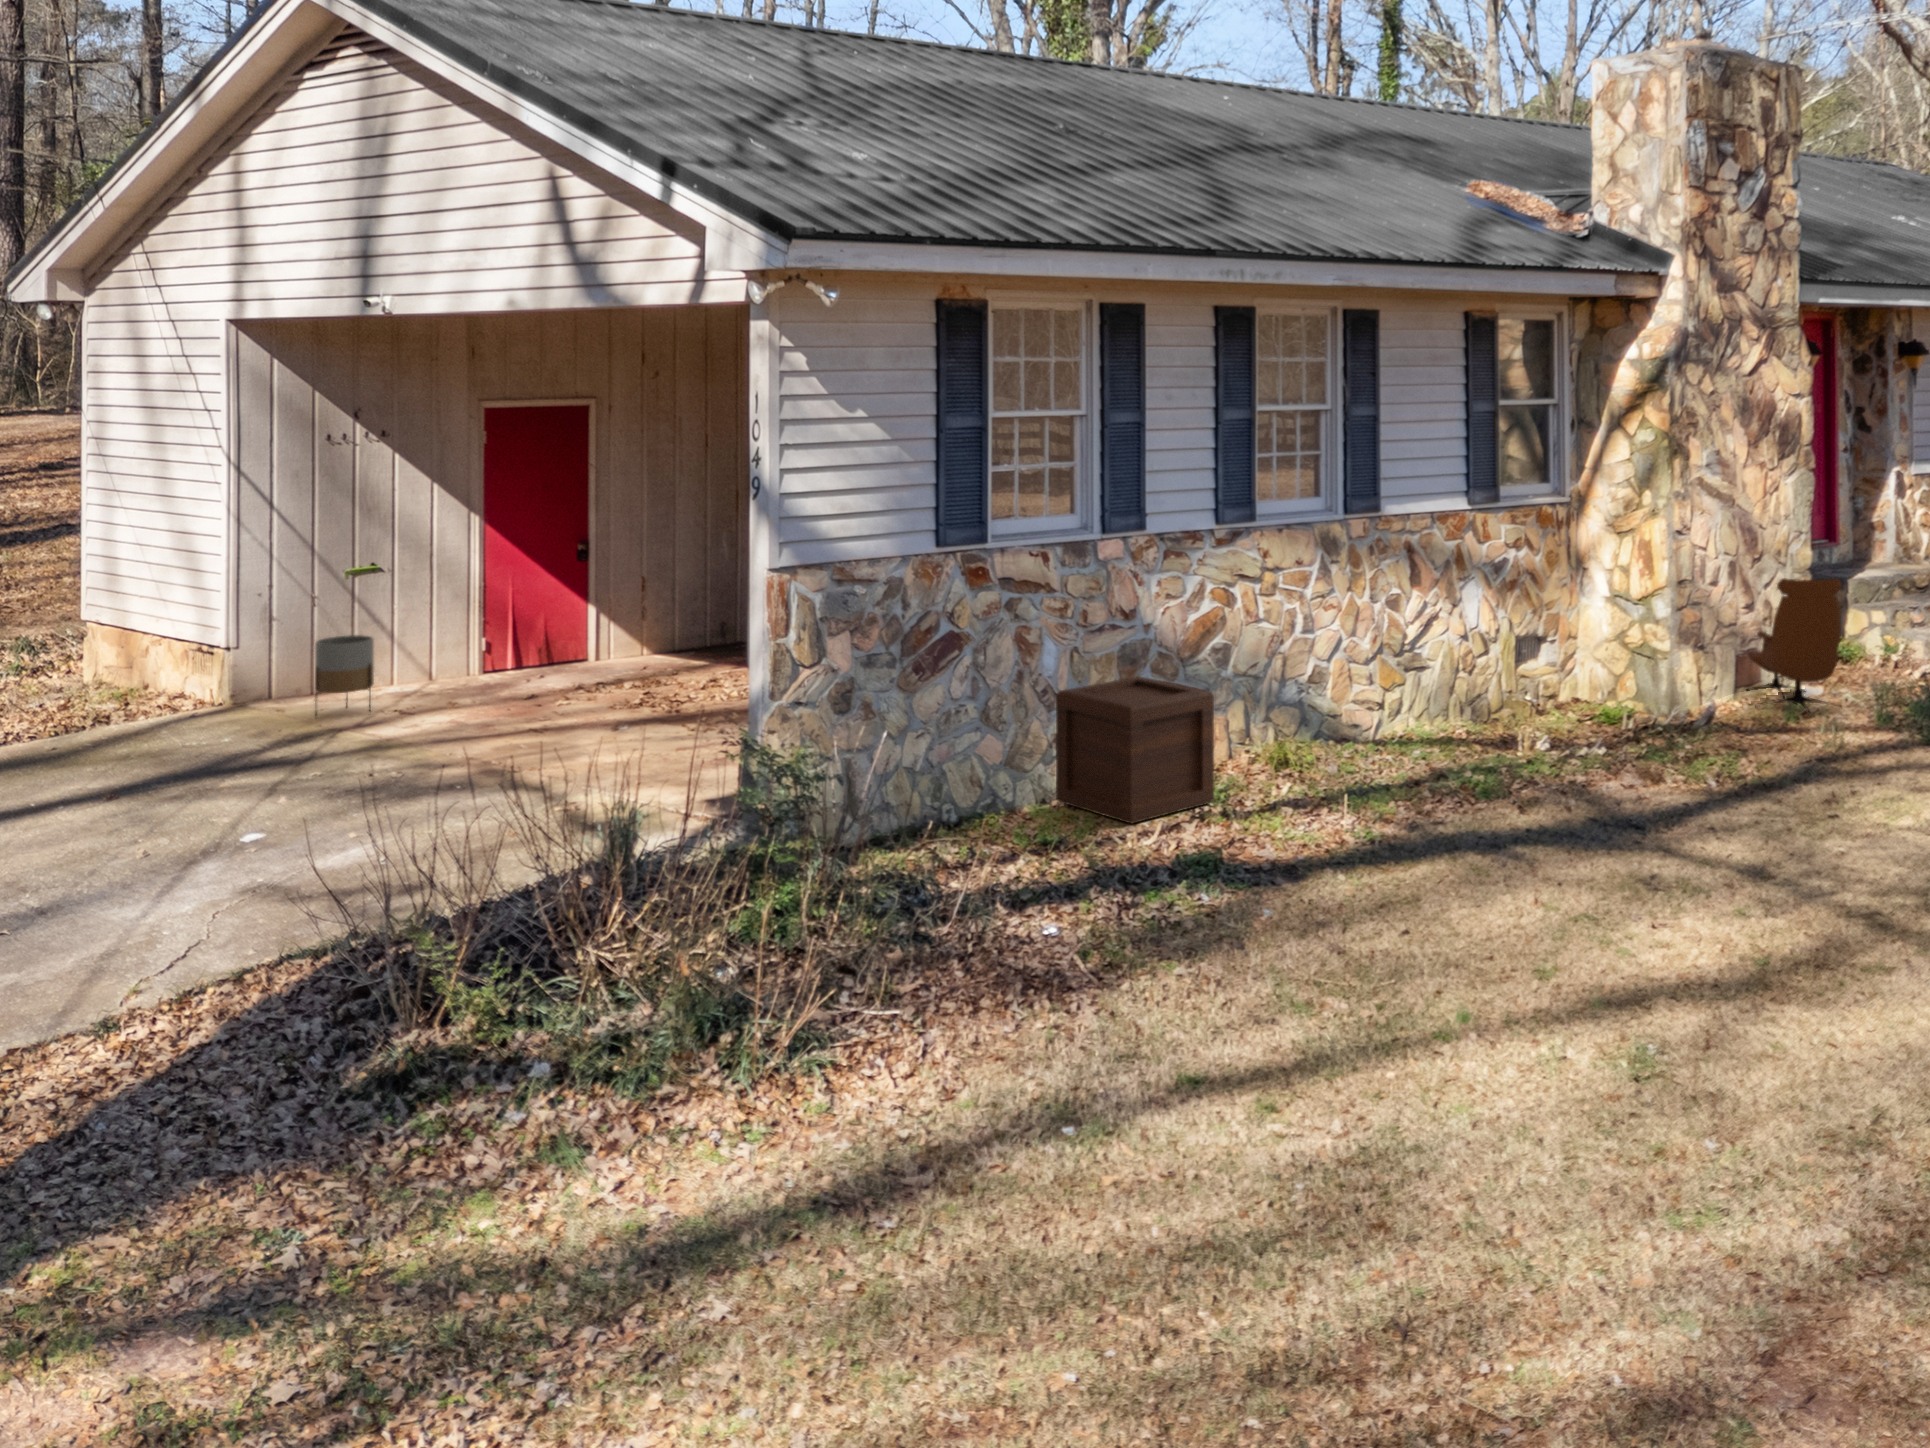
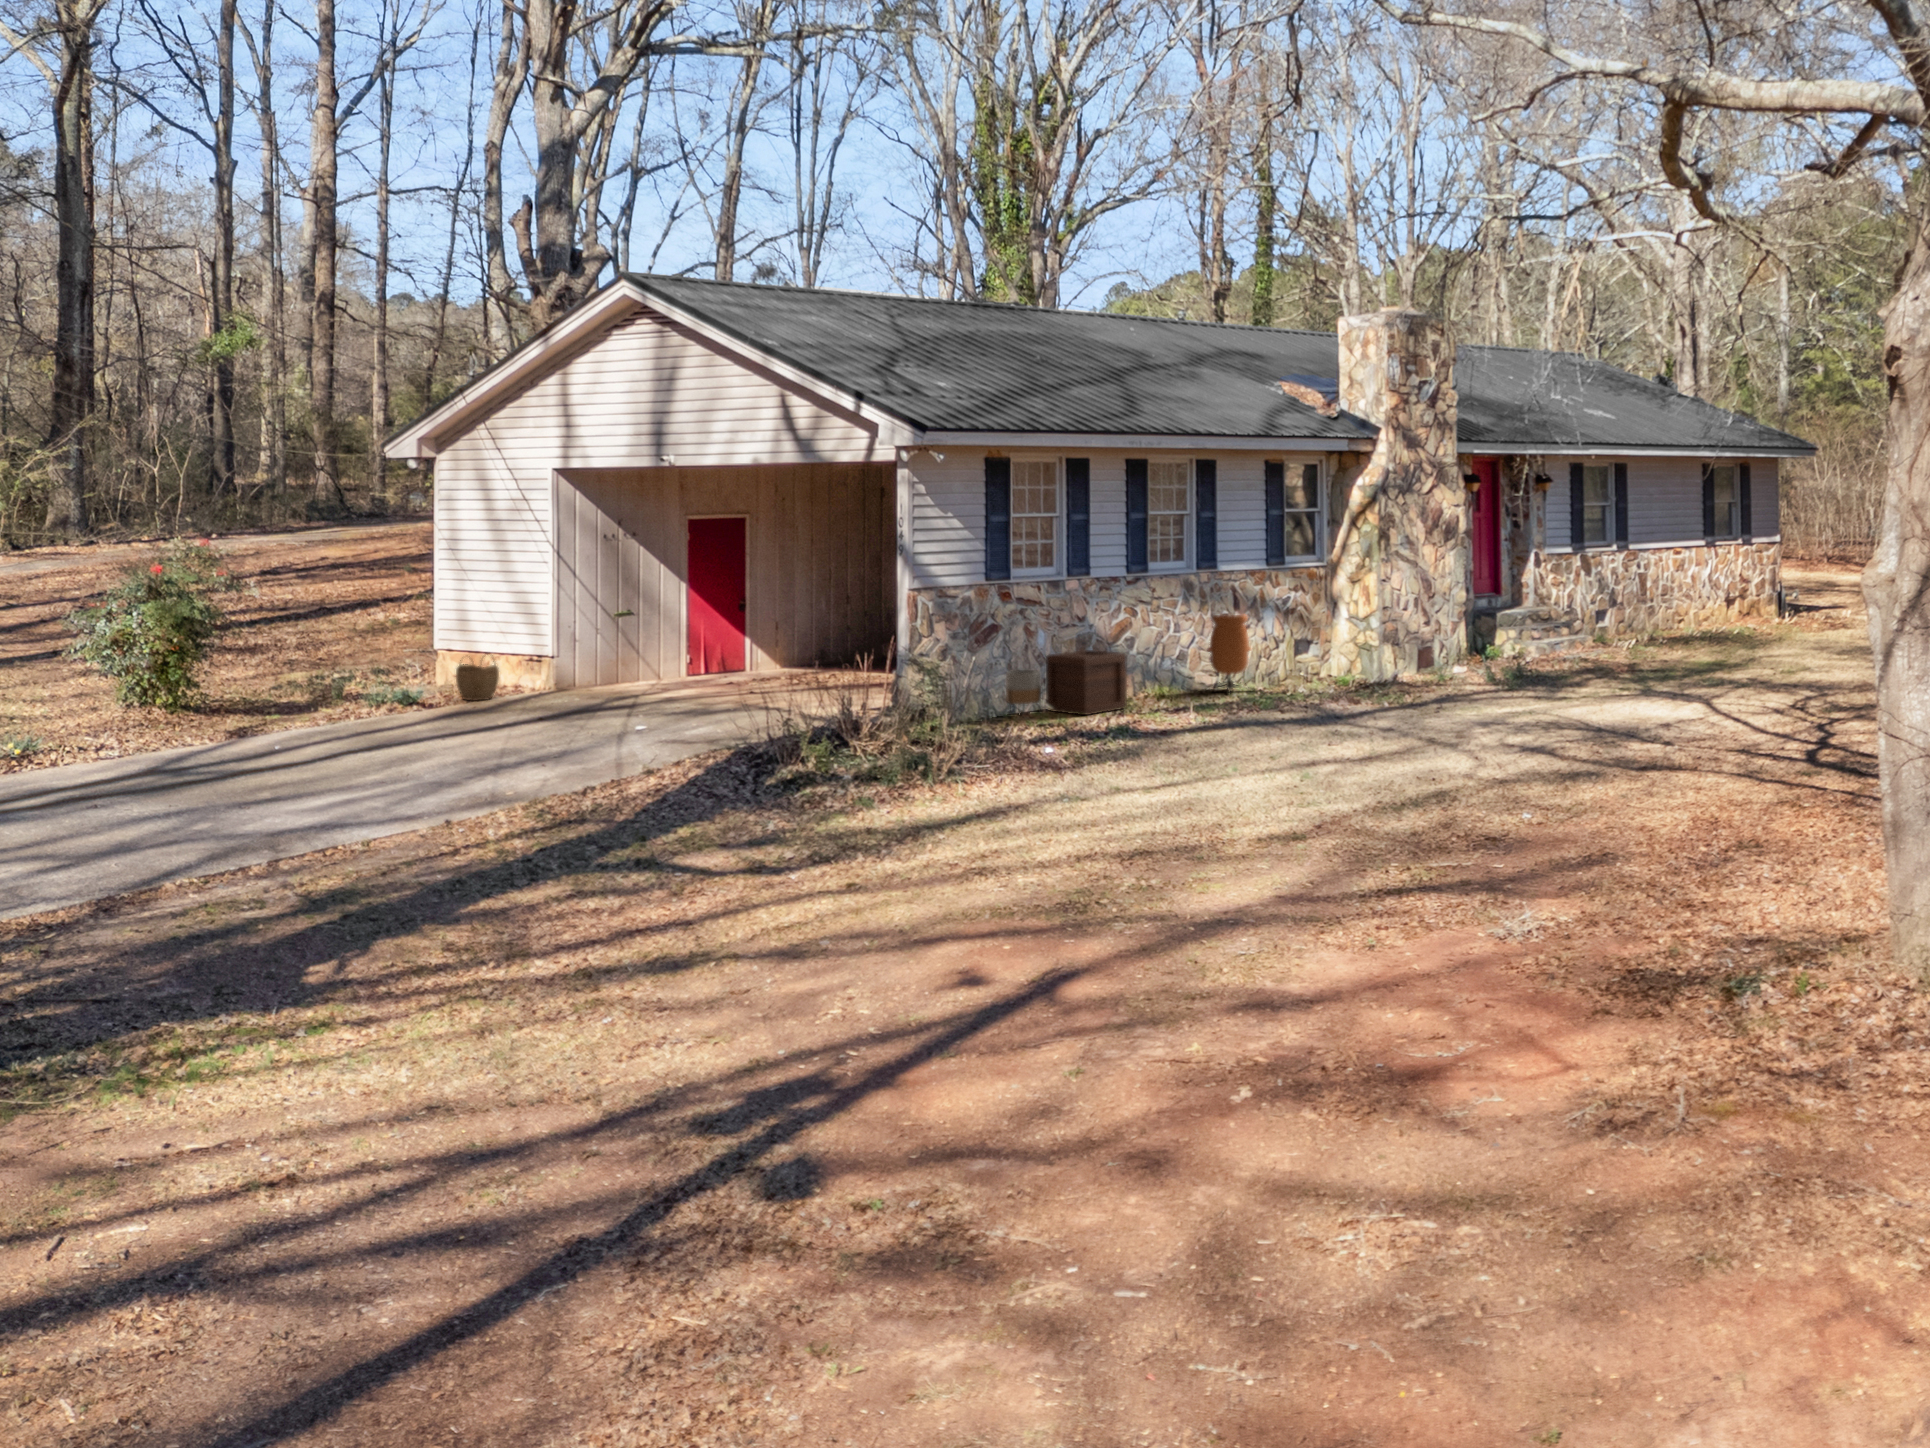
lounge chair: present [1748,578,1842,717] -> present [1208,615,1253,691]
woven basket: none [76,633,147,717] -> present [456,660,499,701]
planter: present [315,635,374,711] -> present [1006,670,1041,709]

